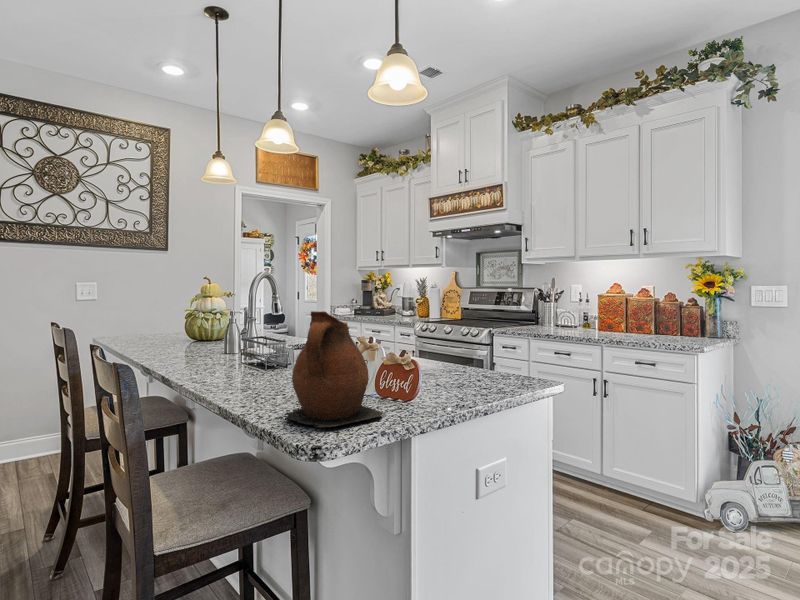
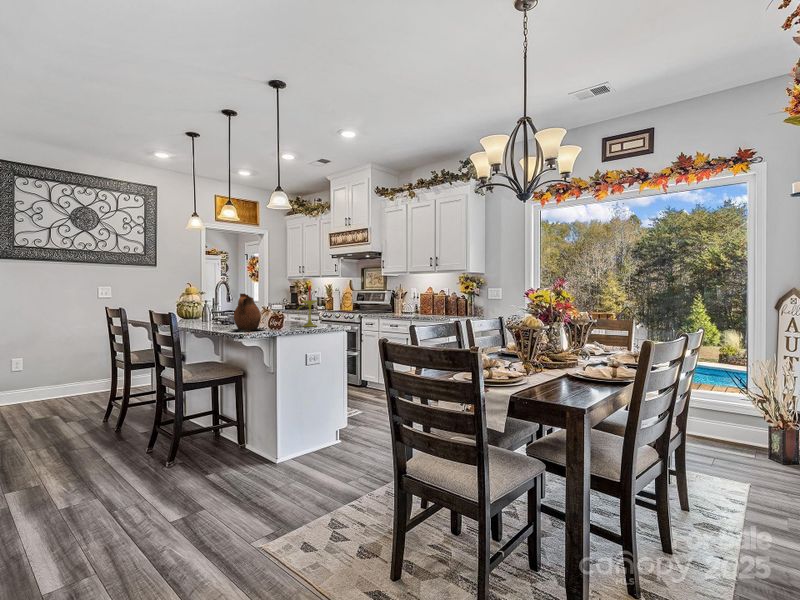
candle: none [444,281,496,391] -> present [302,285,318,327]

